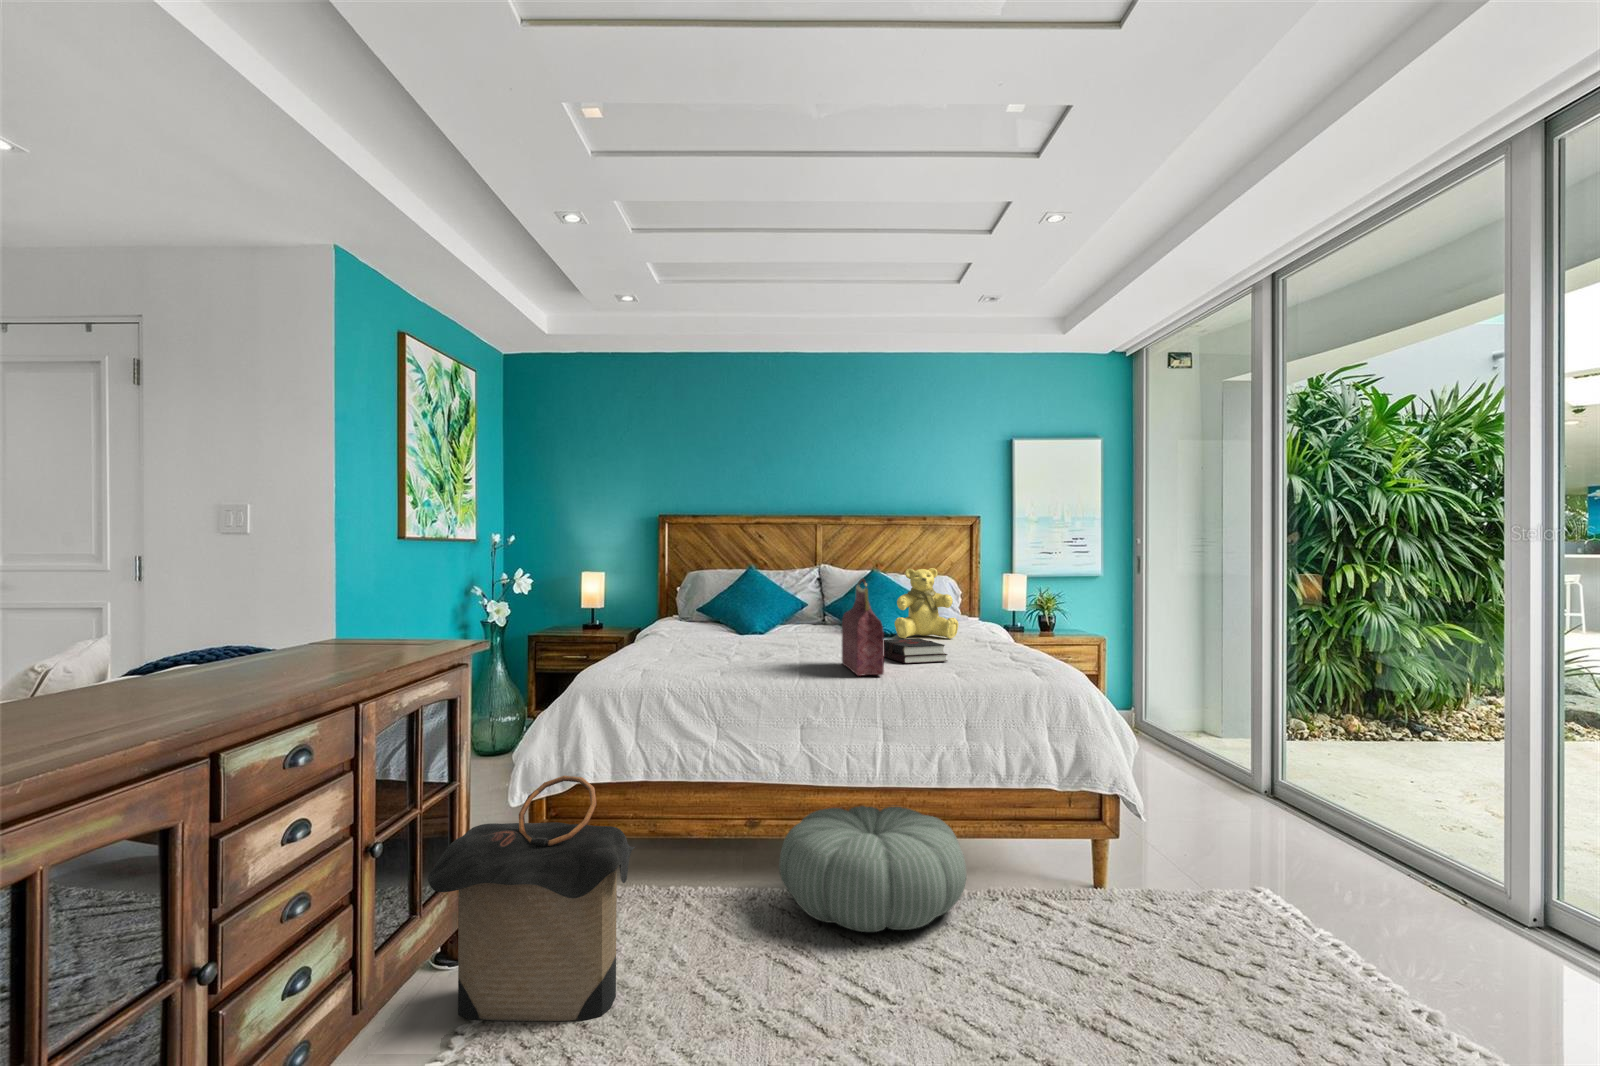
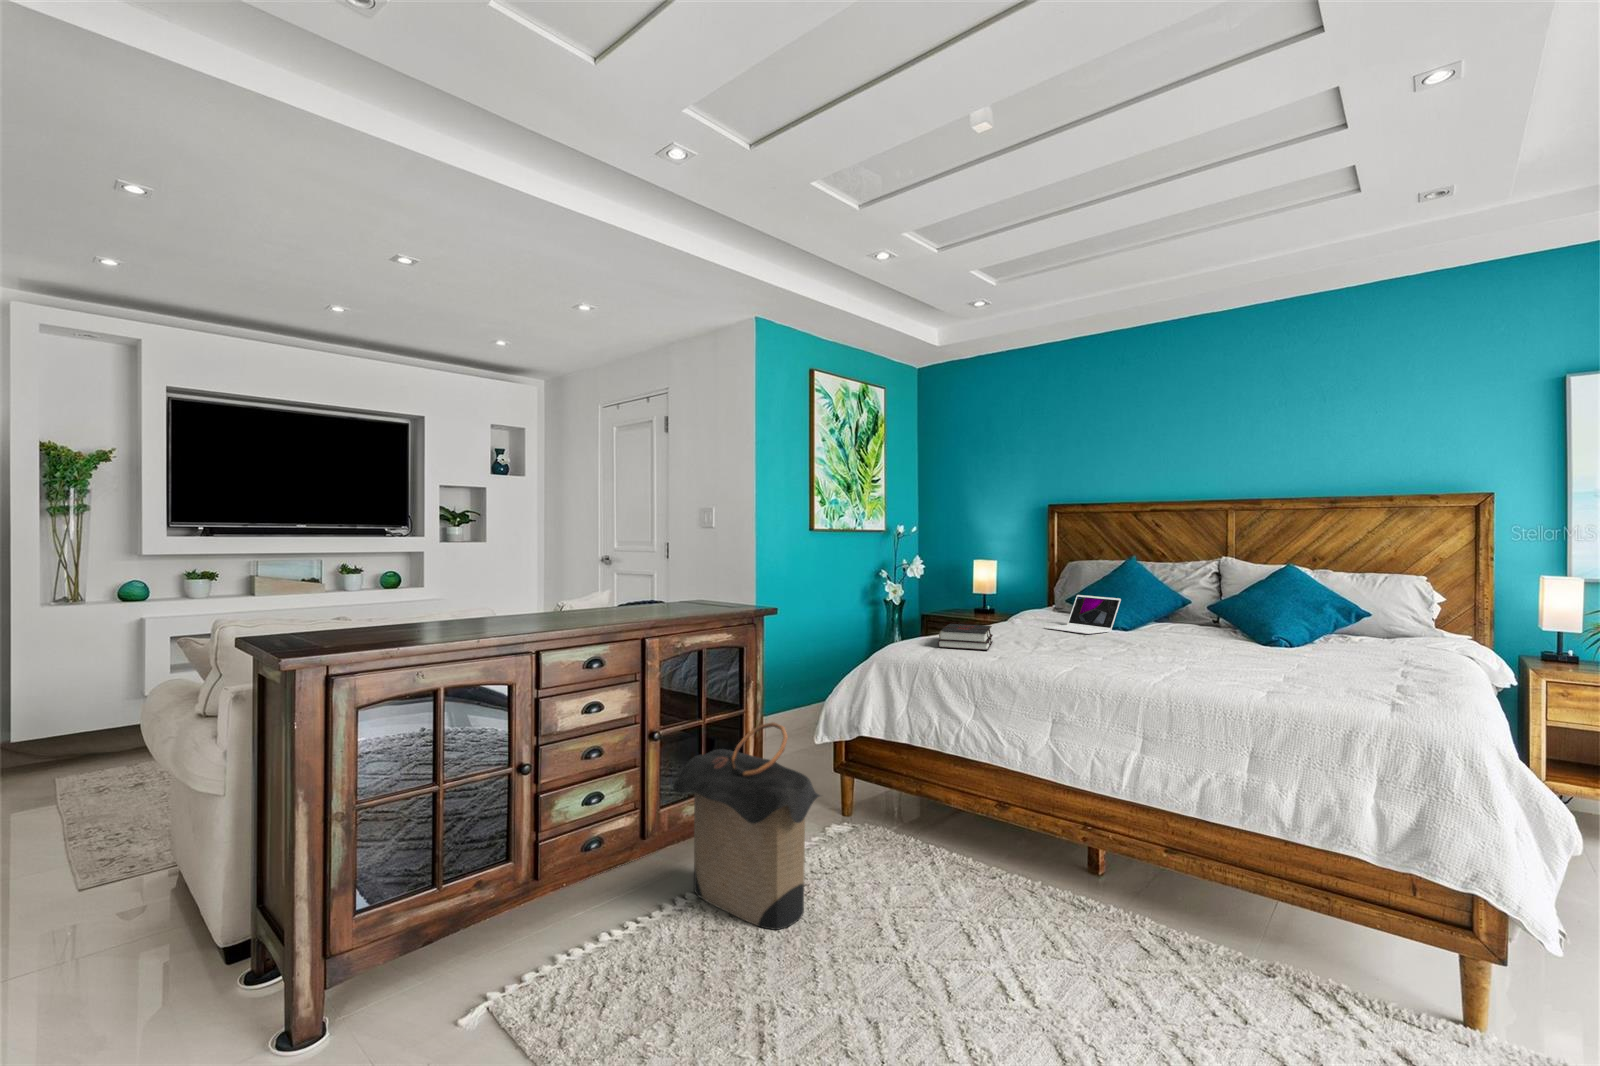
teddy bear: present [895,568,959,639] -> none [1267,564,1362,652]
handbag: present [842,579,884,676] -> none [1126,570,1169,680]
laptop: none [711,603,777,643] -> present [1044,595,1121,634]
hardback book: present [884,638,947,663] -> present [938,624,993,650]
pouf: present [779,806,966,932] -> none [1004,812,1226,969]

